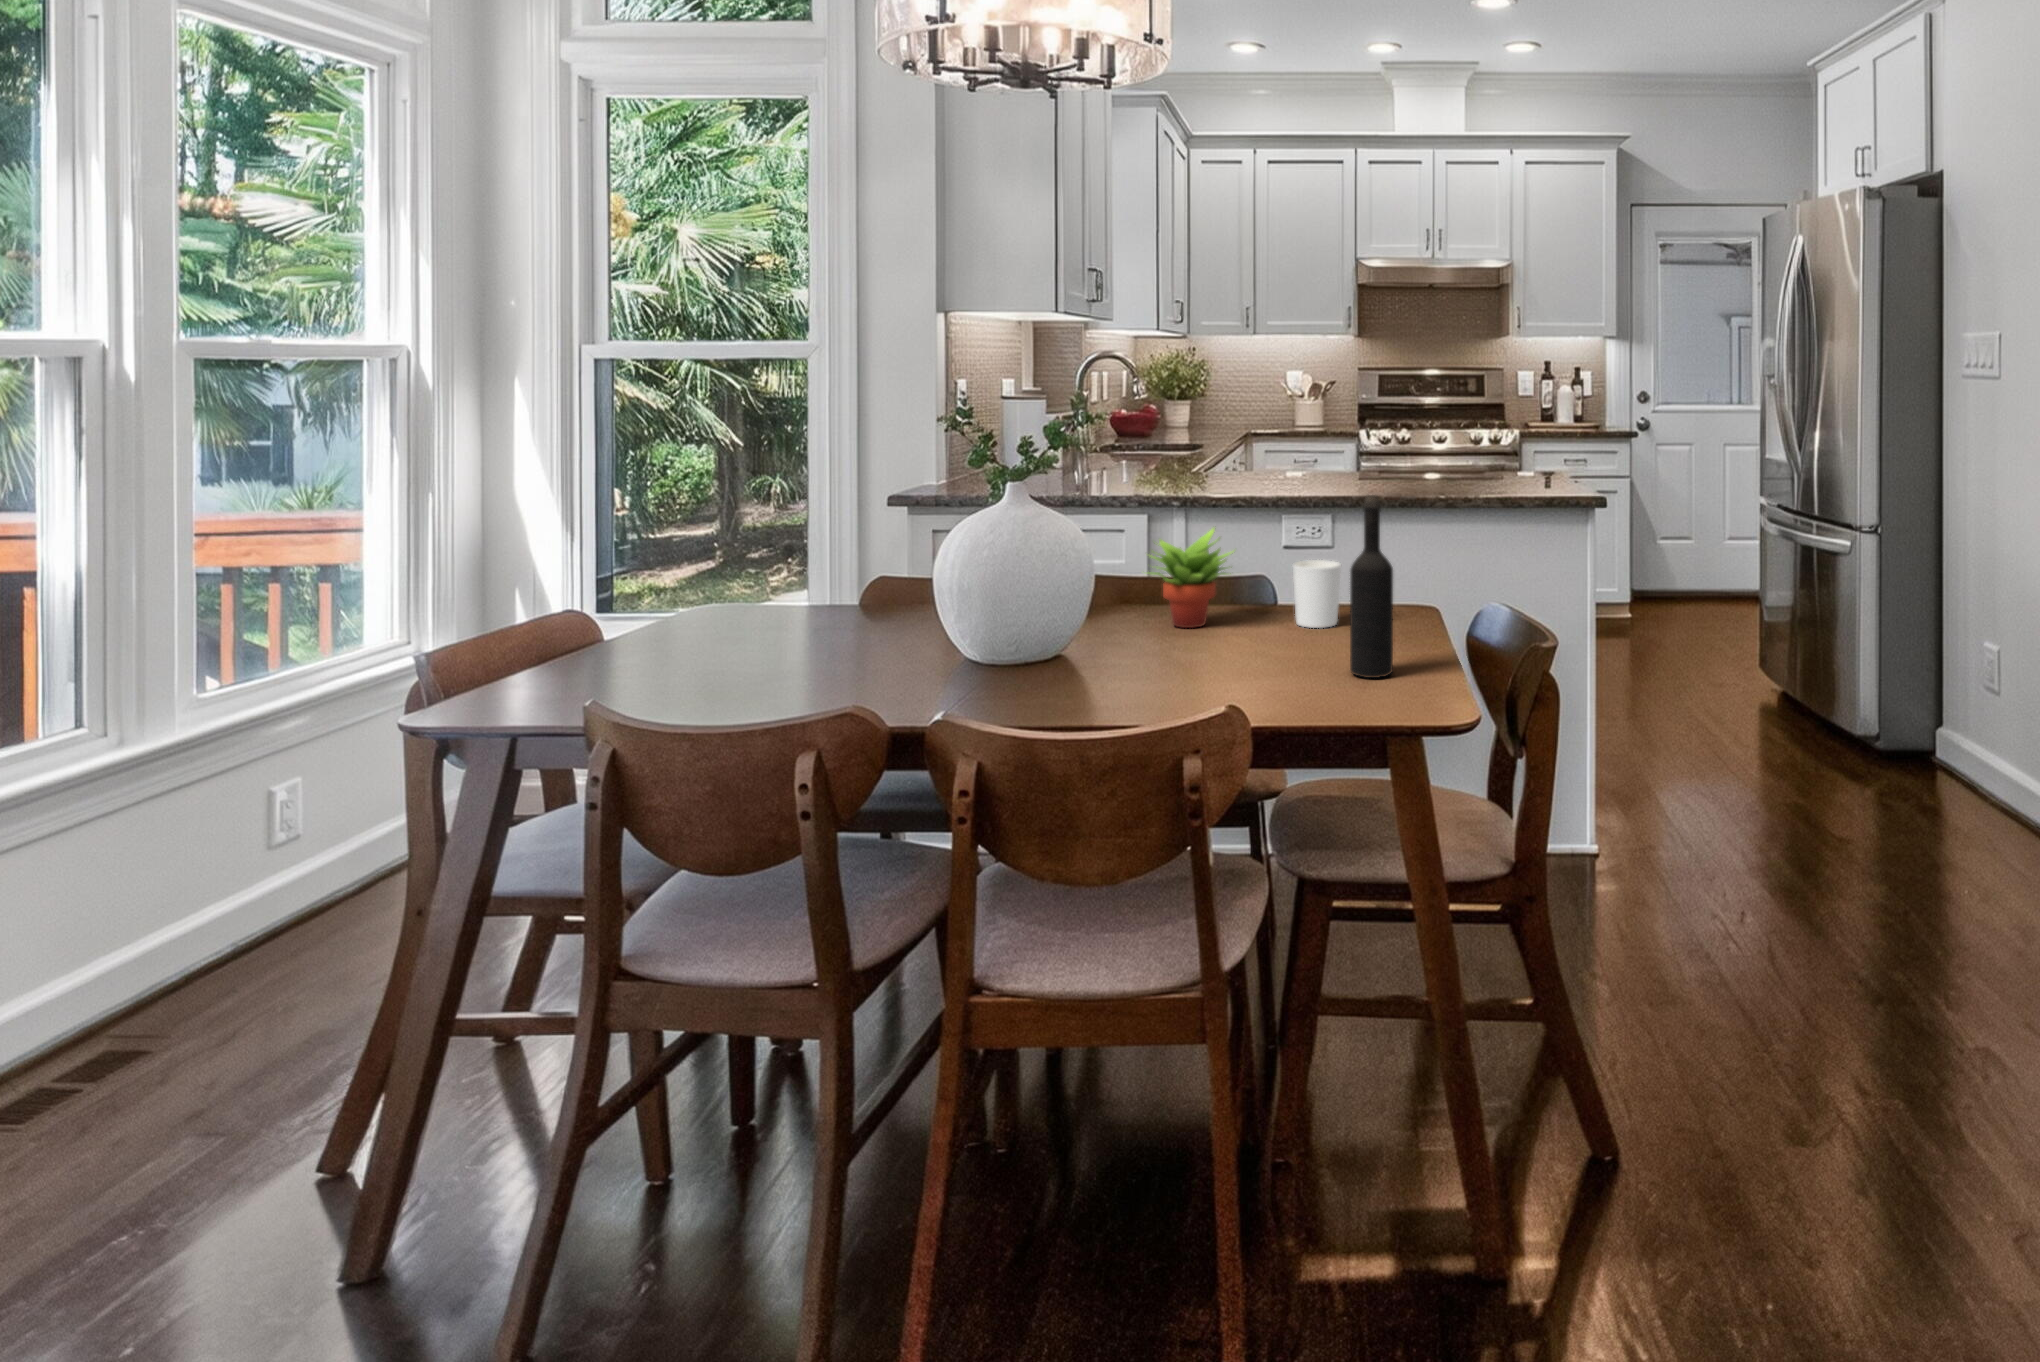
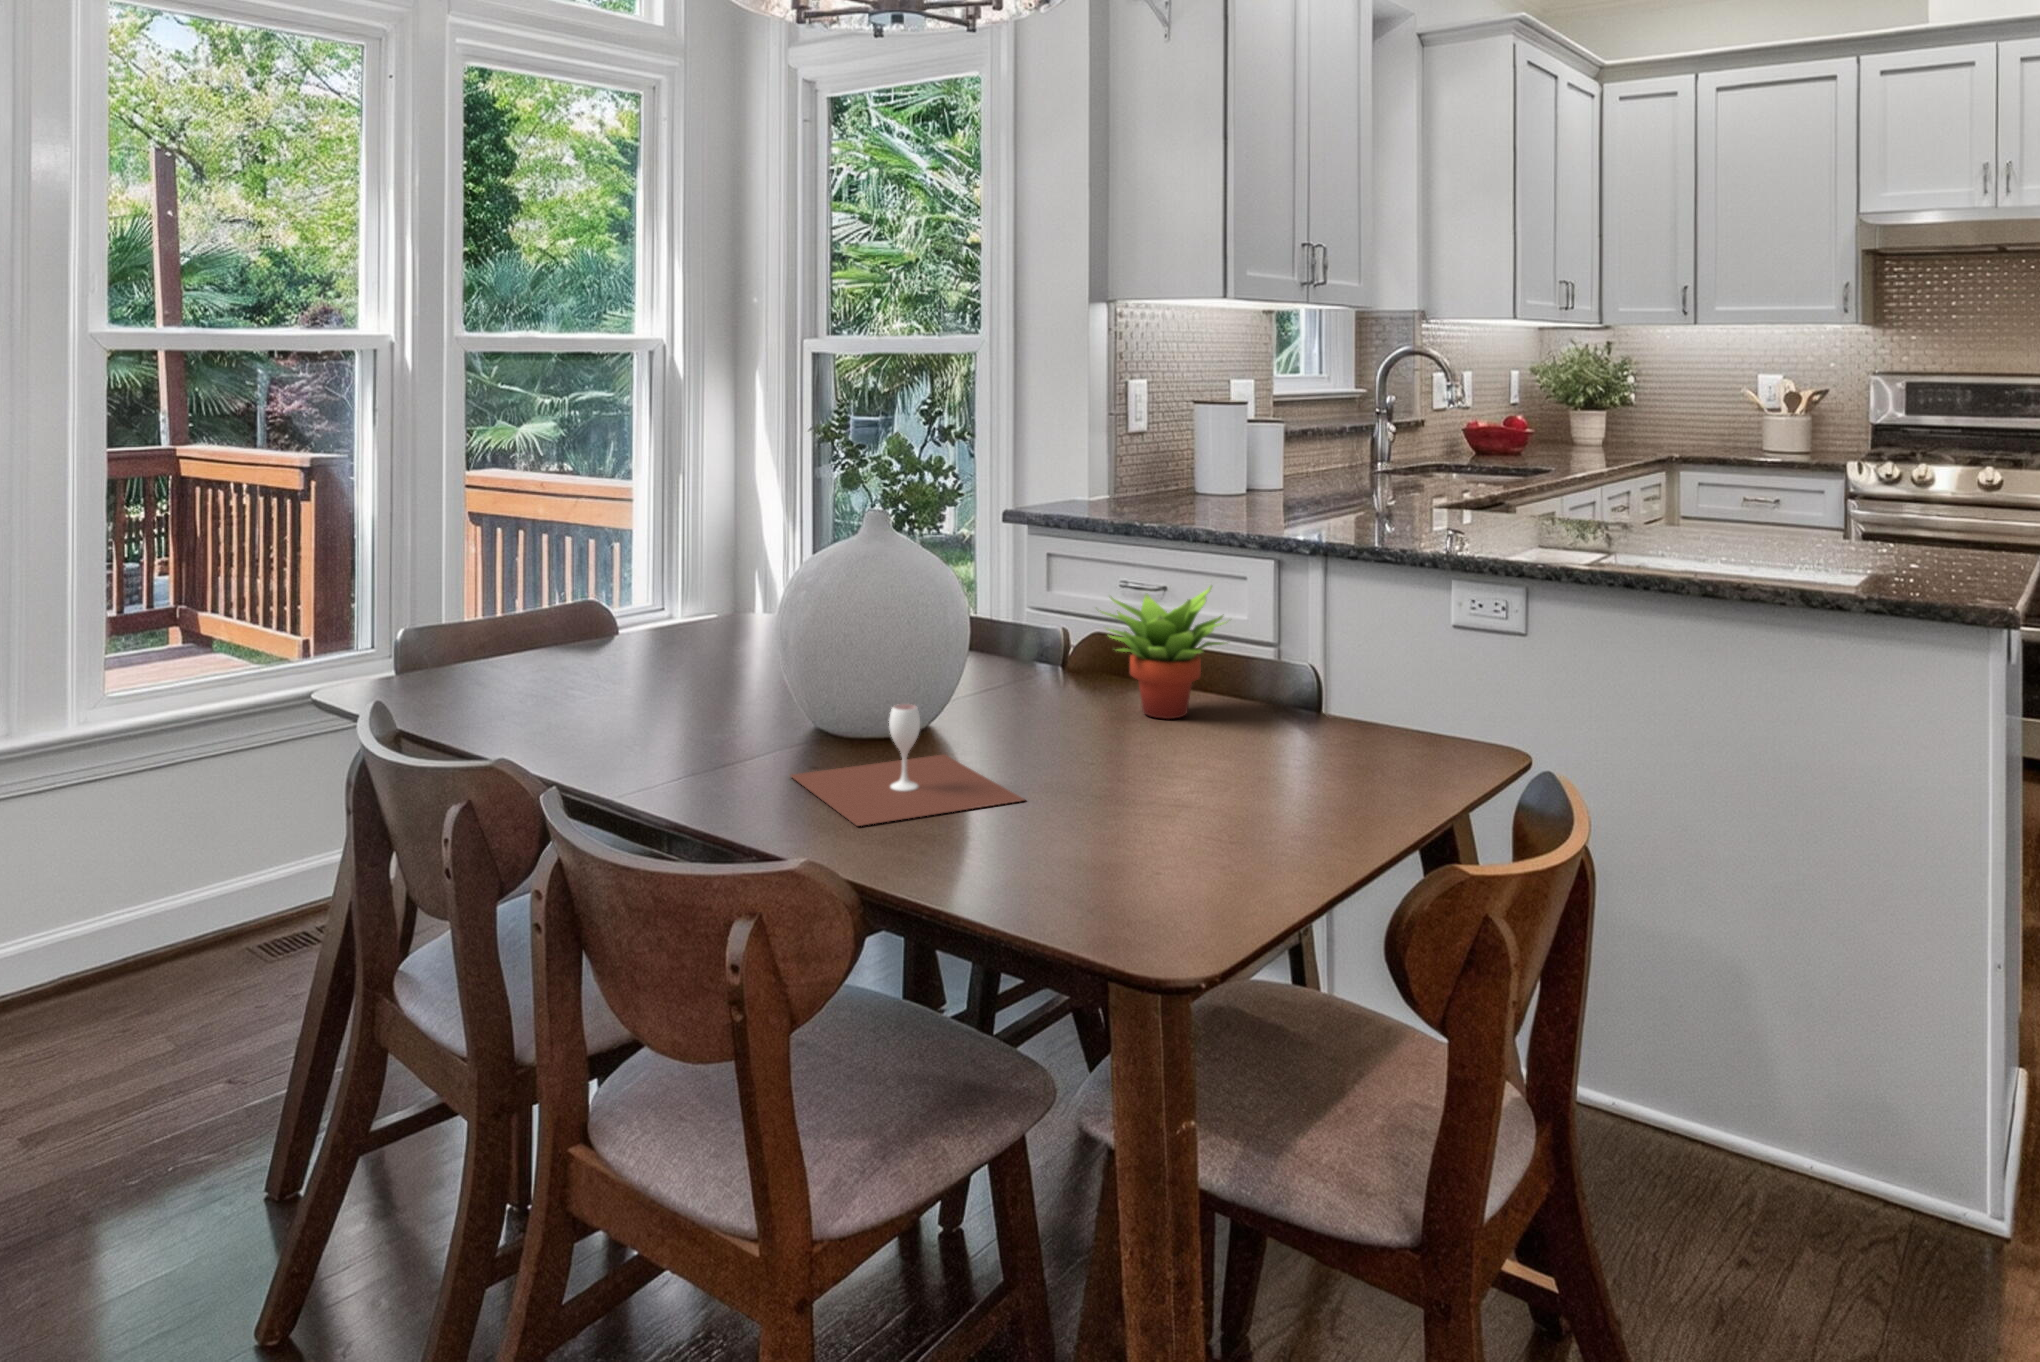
wine bottle: present [1350,495,1393,678] -> none [1226,561,1293,838]
candle holder: present [1293,560,1341,628] -> none [1293,647,1367,748]
wine glass: none [1014,628,1208,718] -> present [790,704,1025,826]

